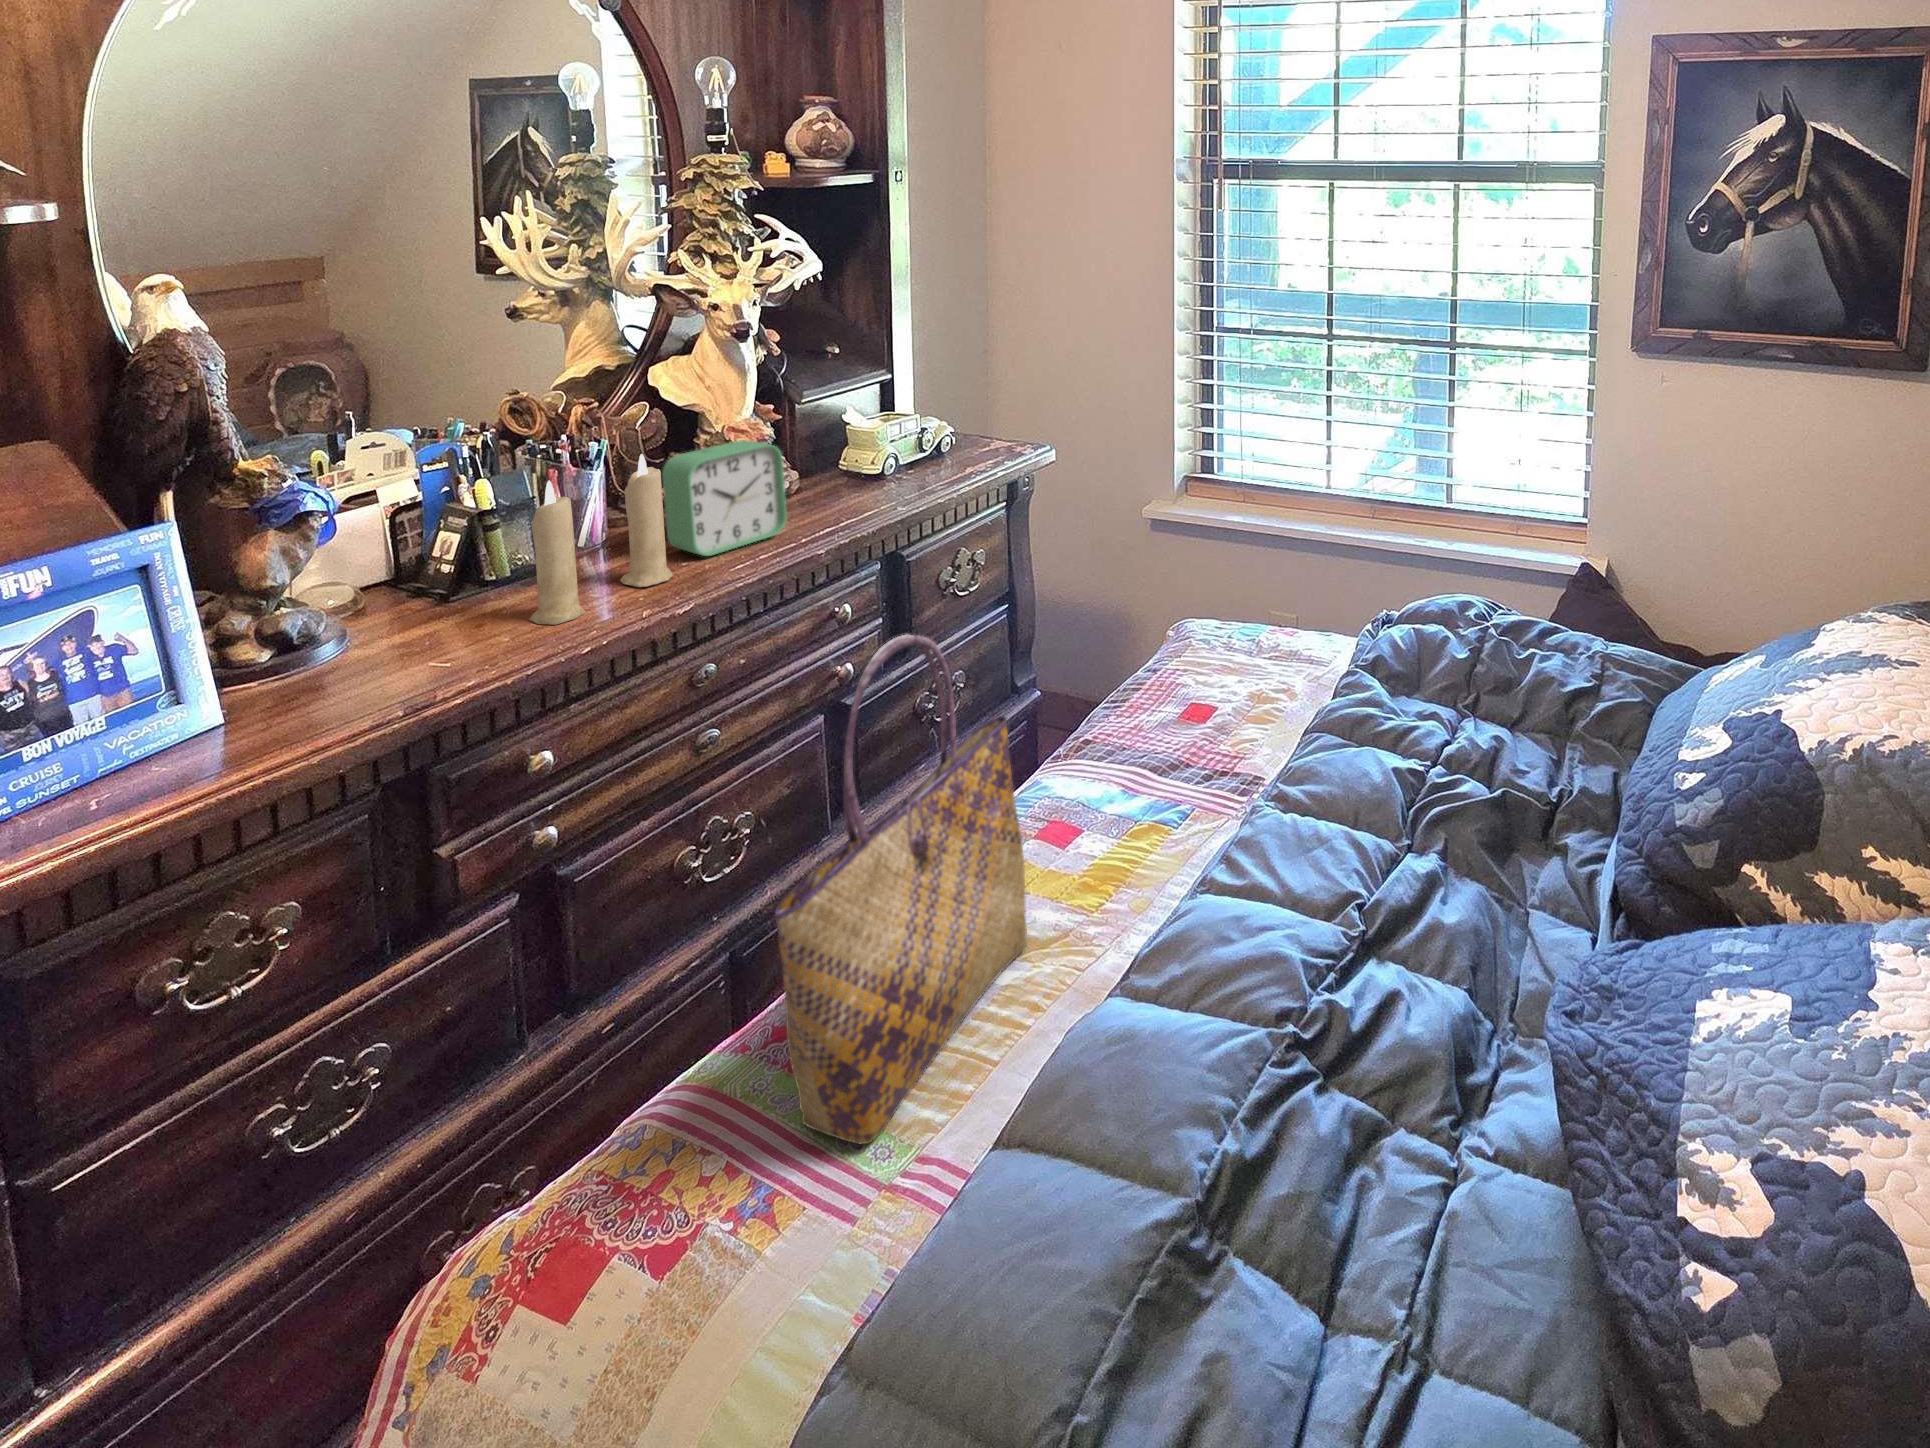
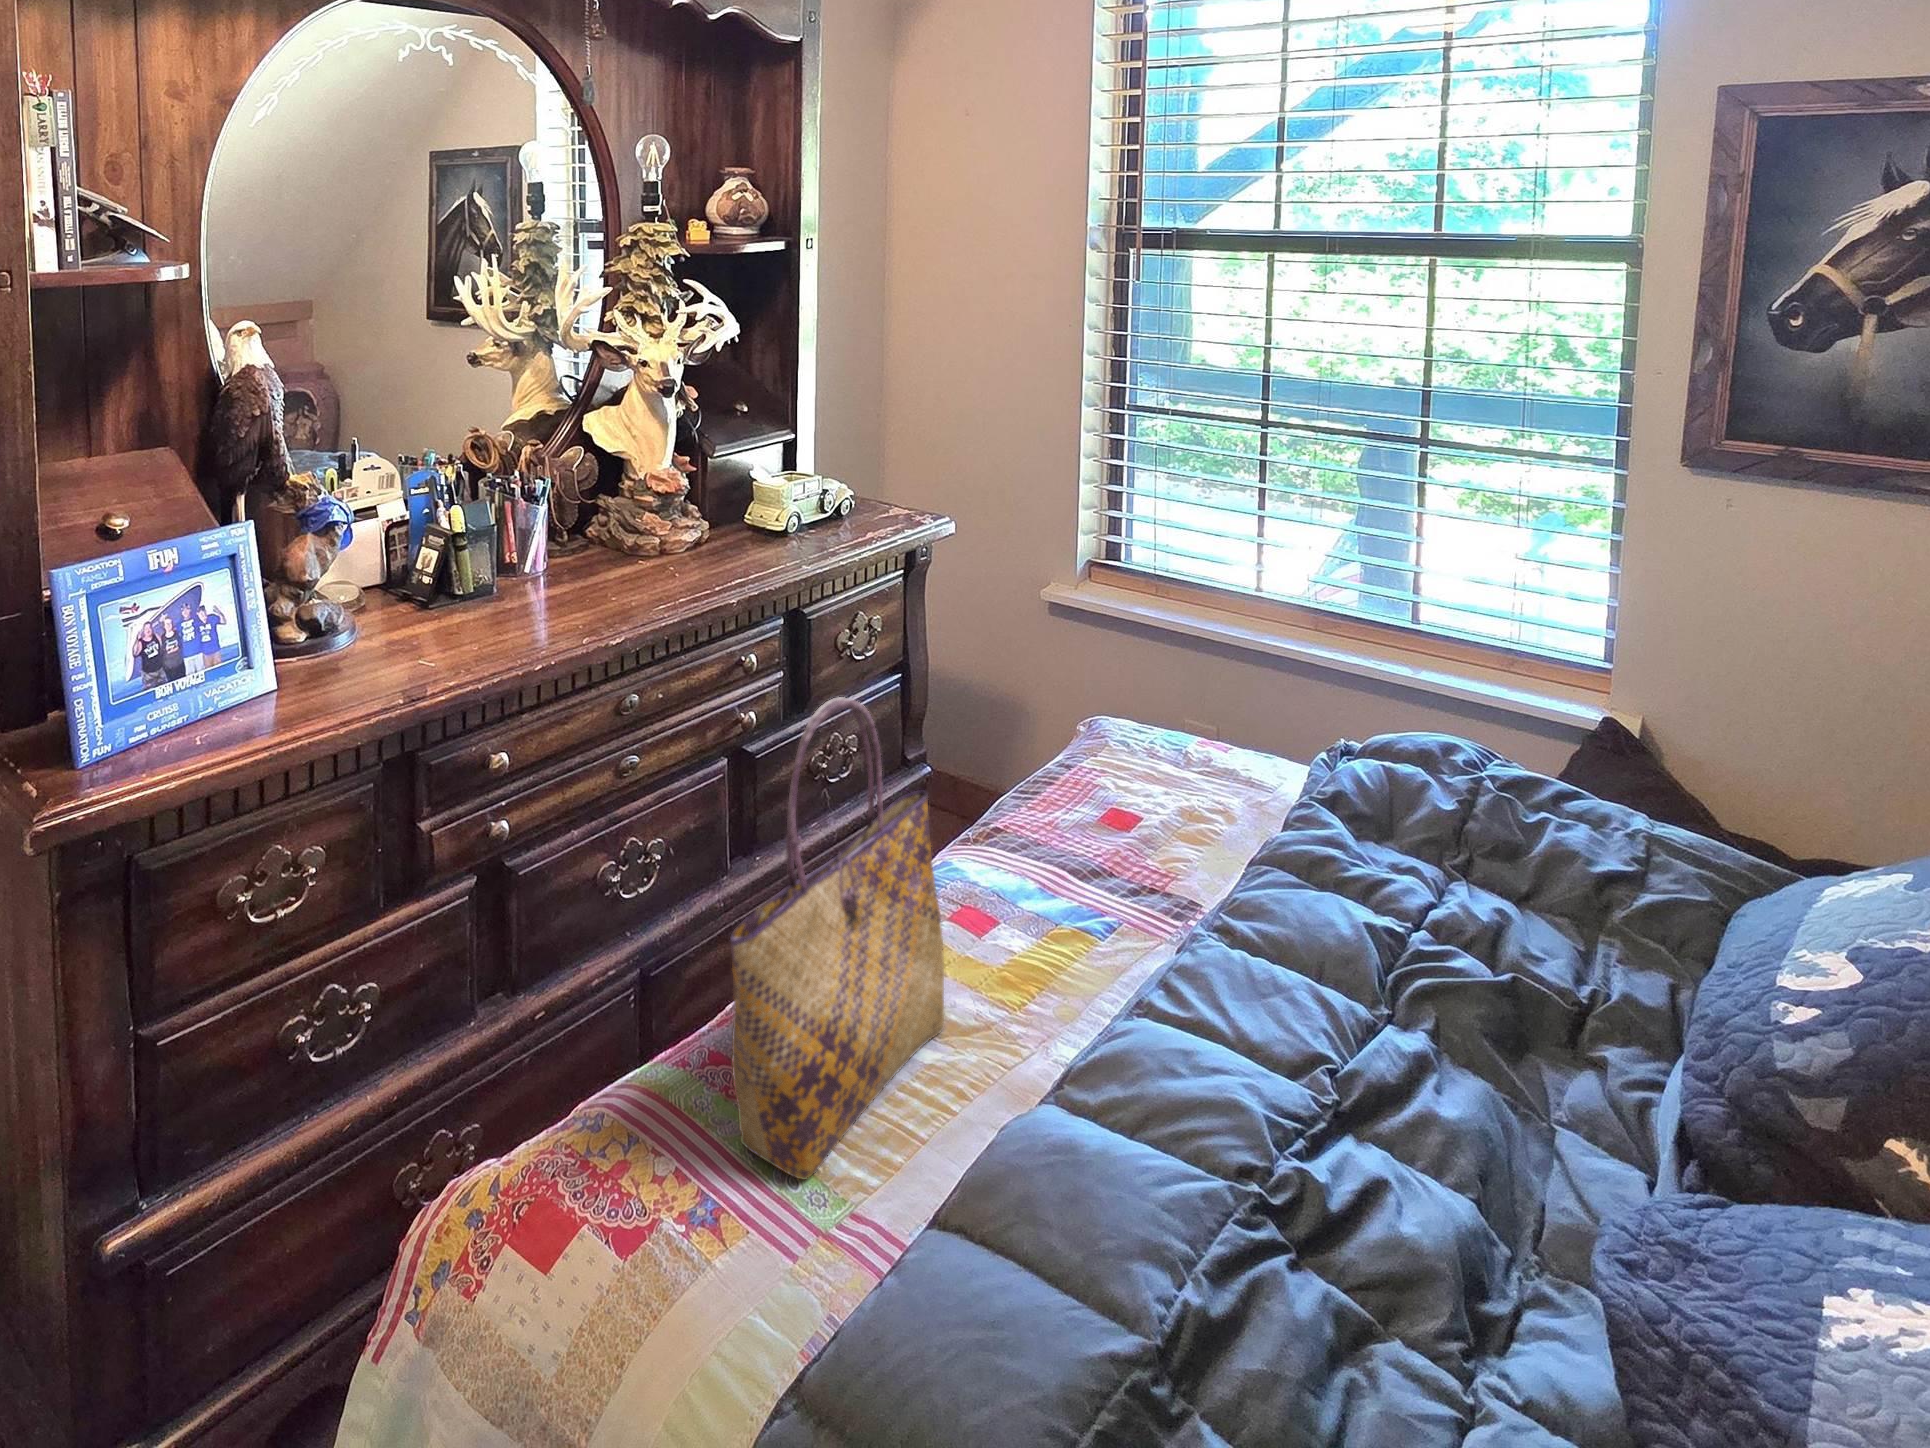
alarm clock: present [662,440,787,556] -> none [594,489,697,594]
candle: present [529,454,673,625] -> none [493,490,604,641]

